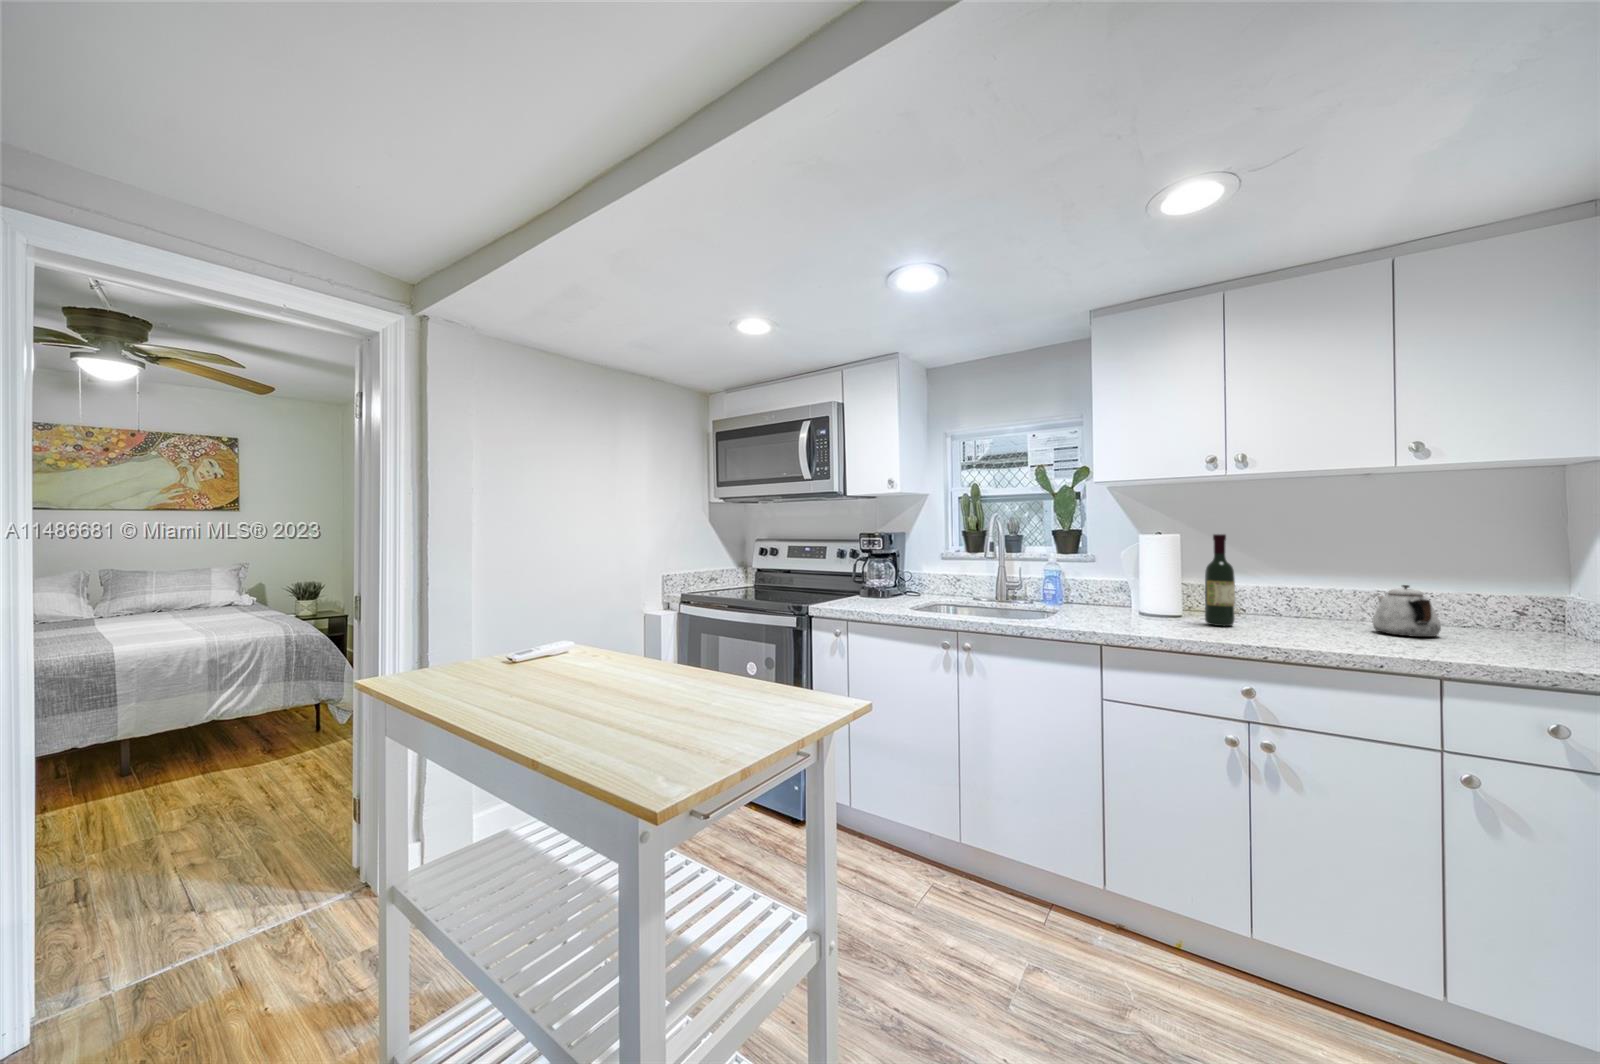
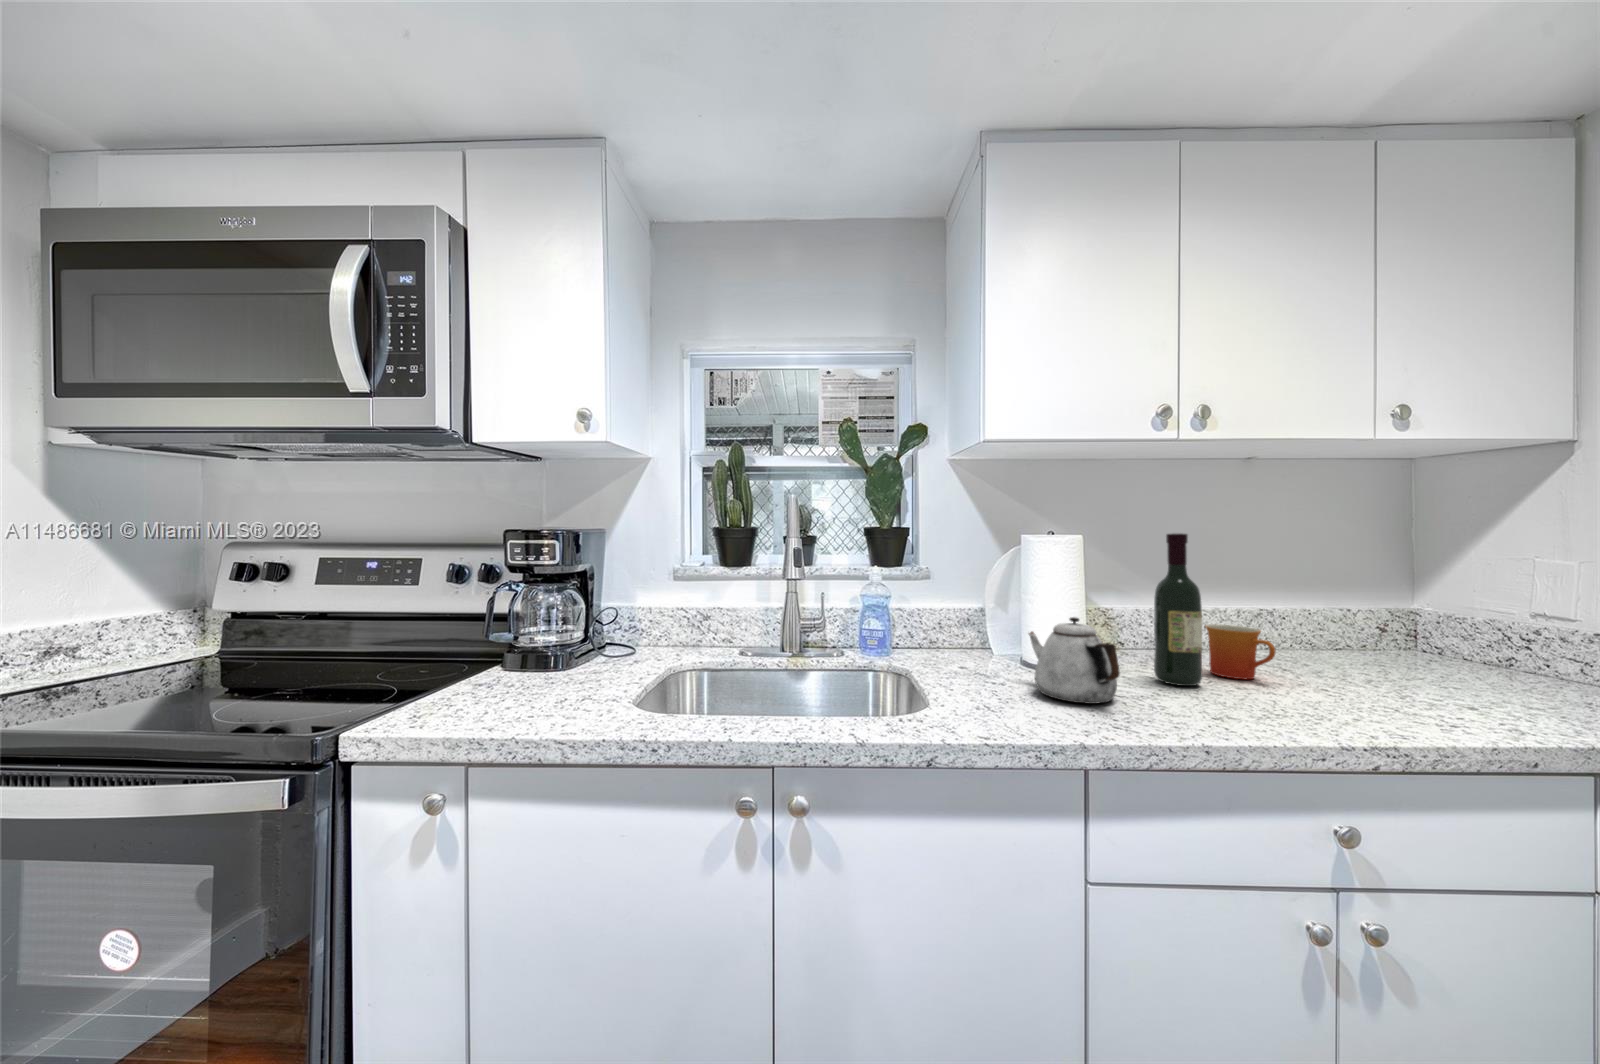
teapot: present [1373,585,1441,637] -> present [1029,617,1120,704]
mug: none [1260,594,1298,628] -> present [1206,624,1275,679]

